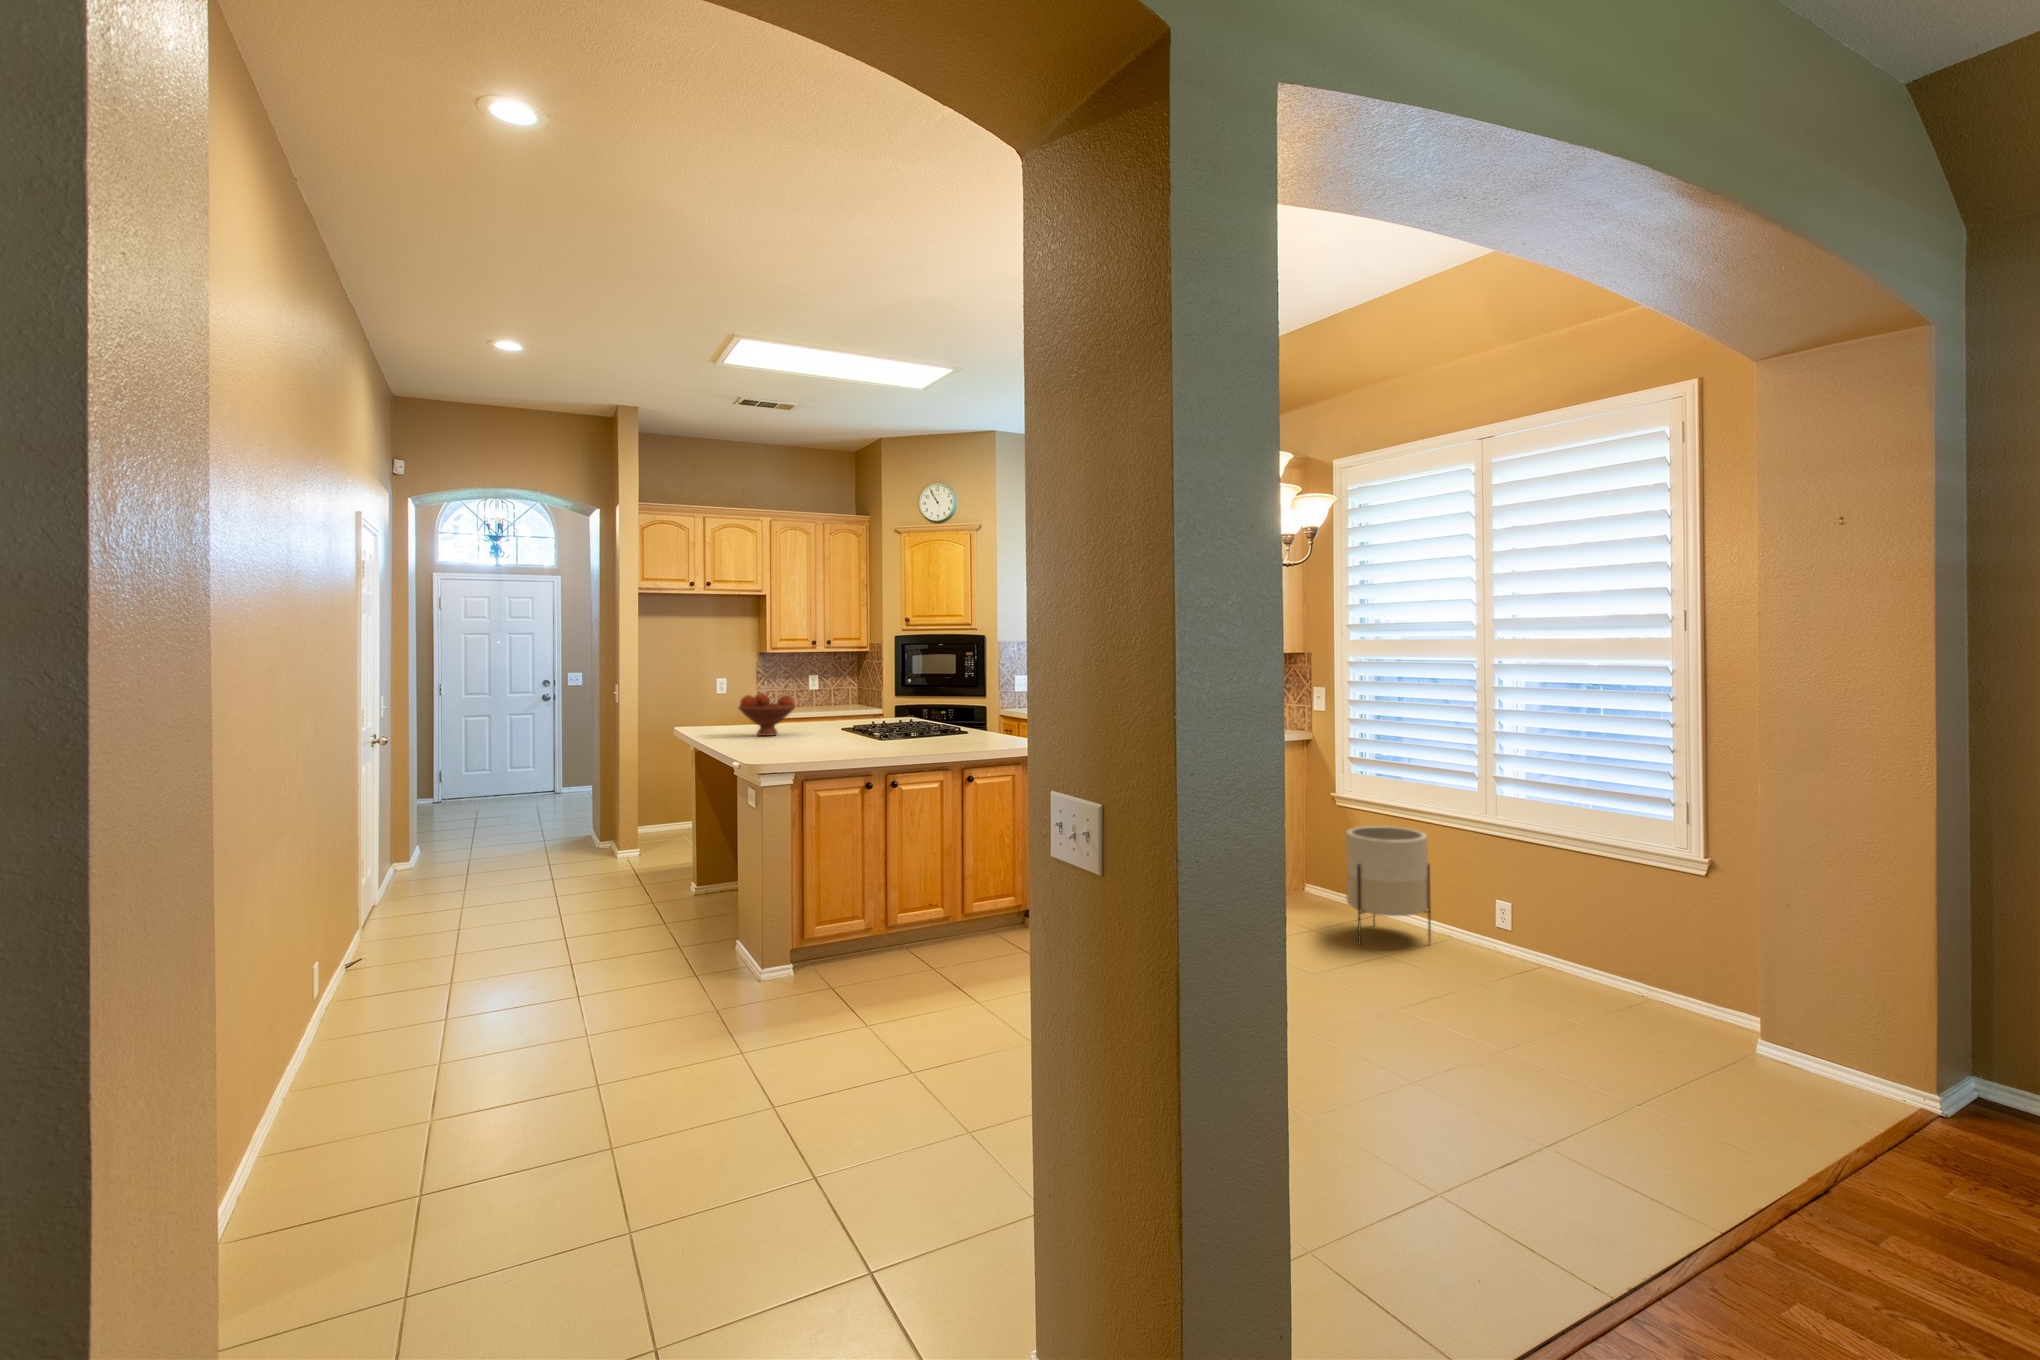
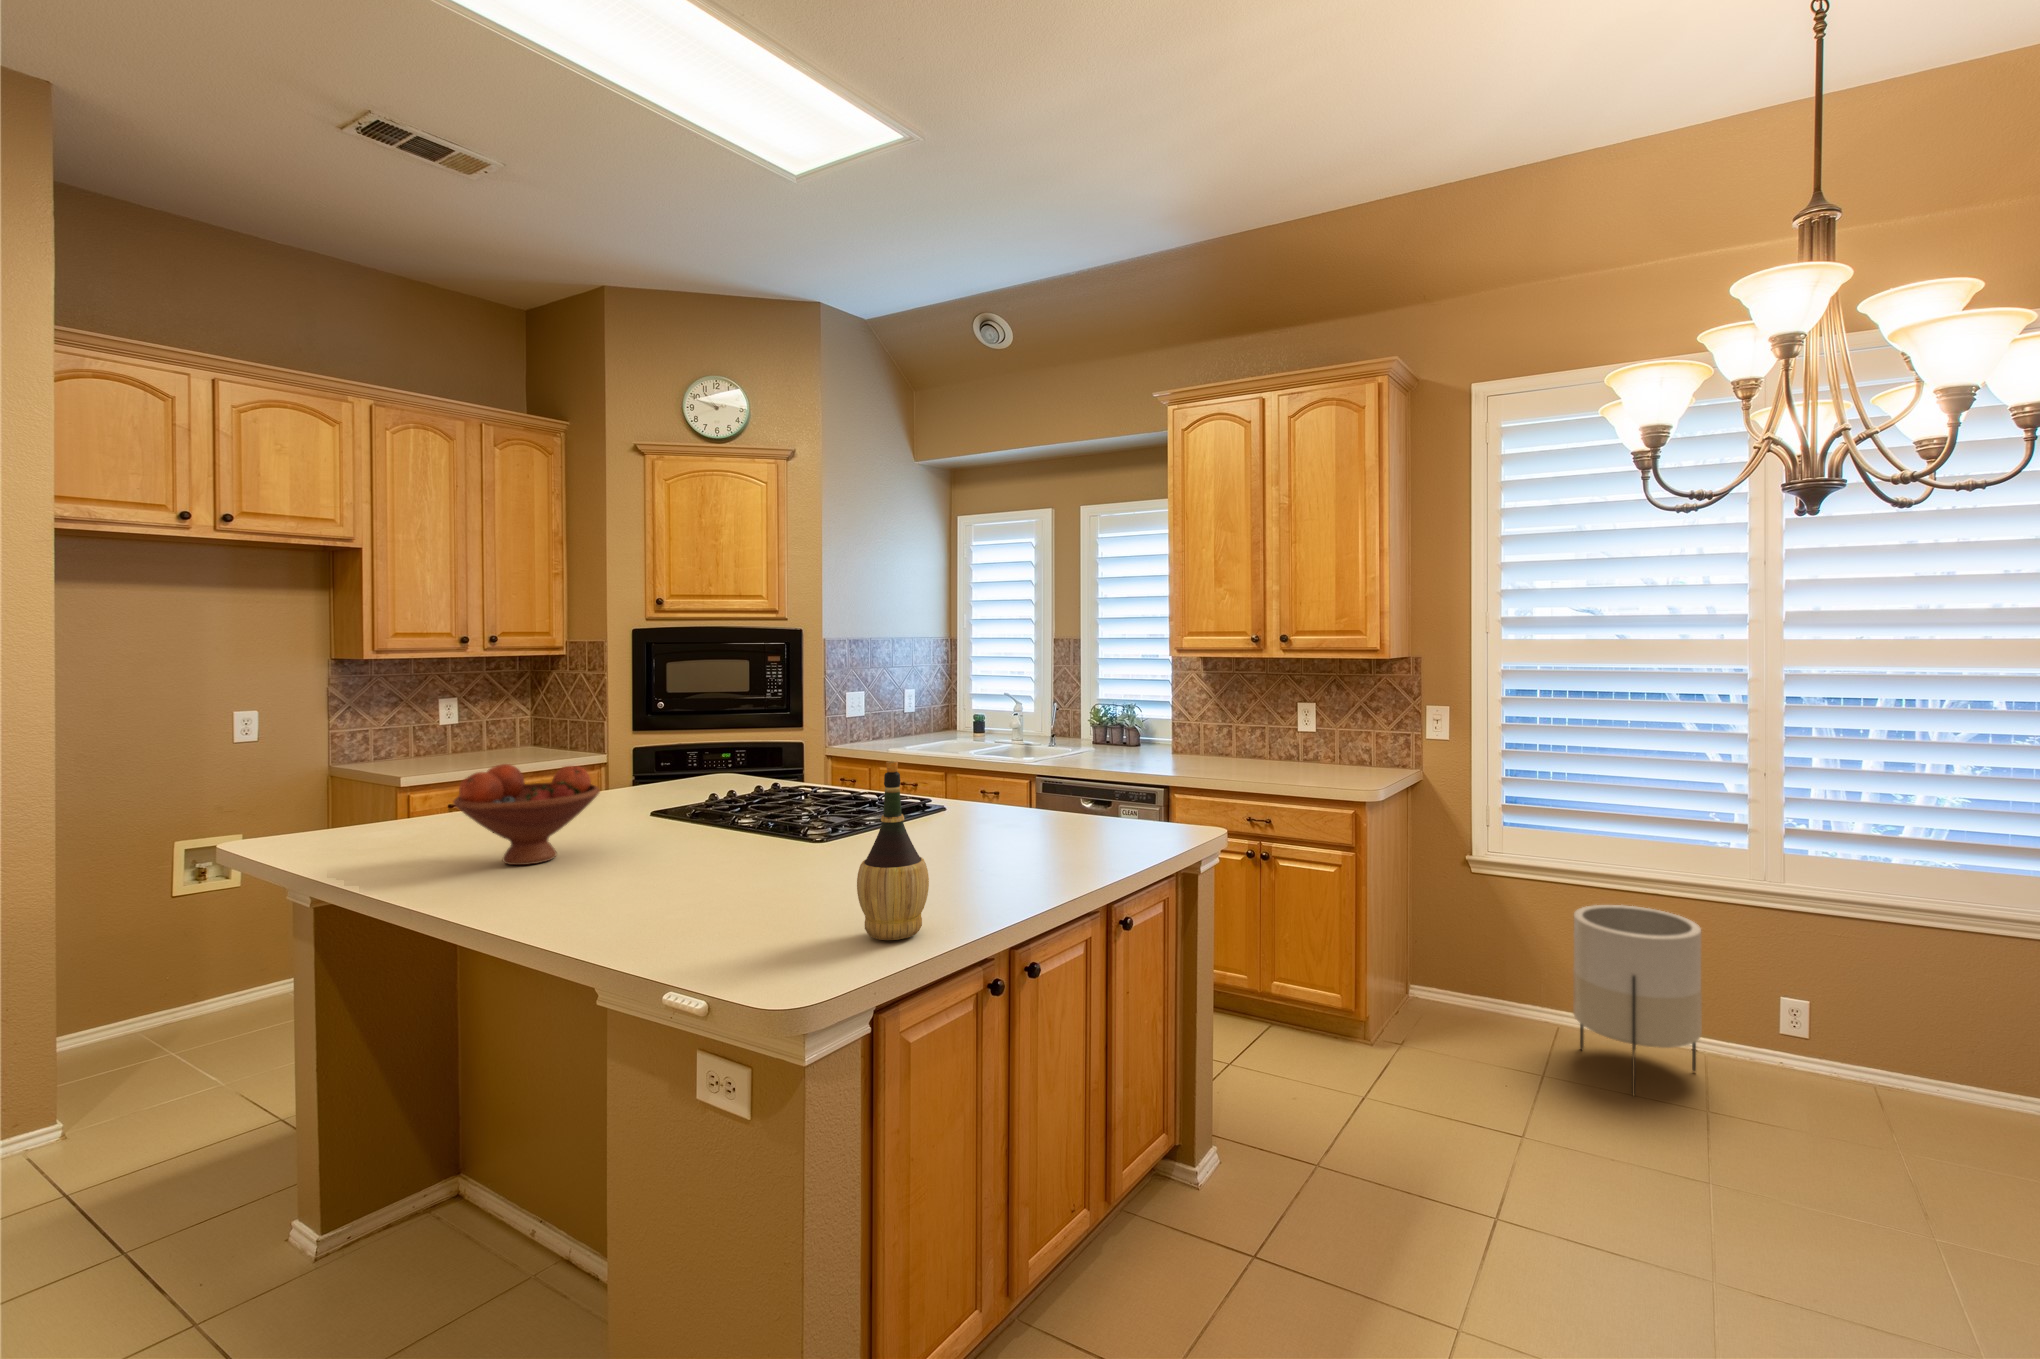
wine bottle: none [812,684,840,753] -> present [857,761,929,940]

